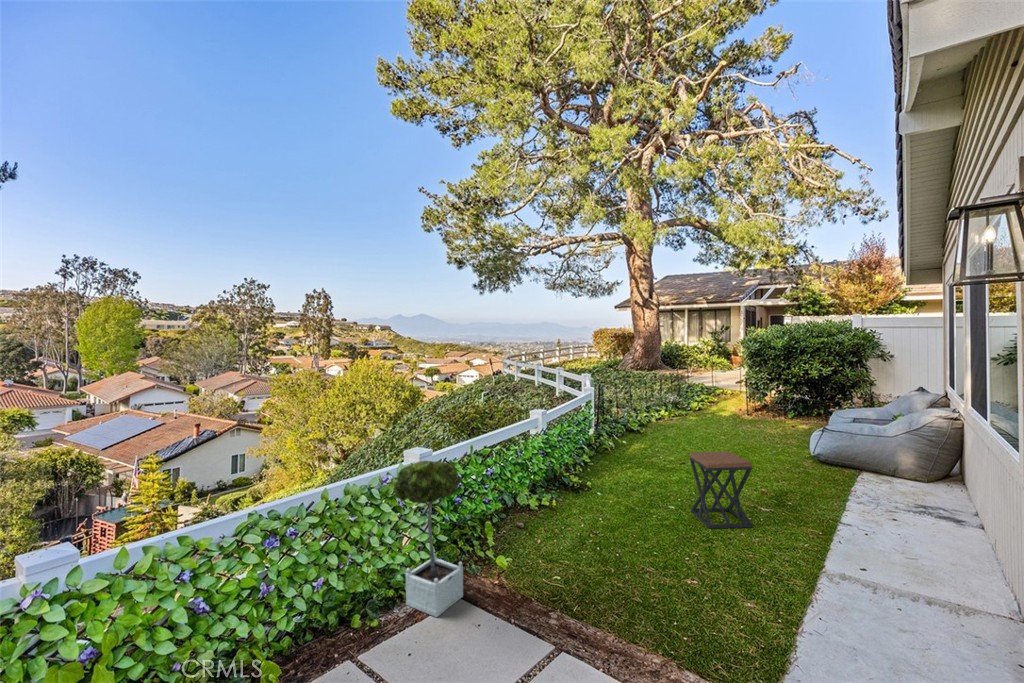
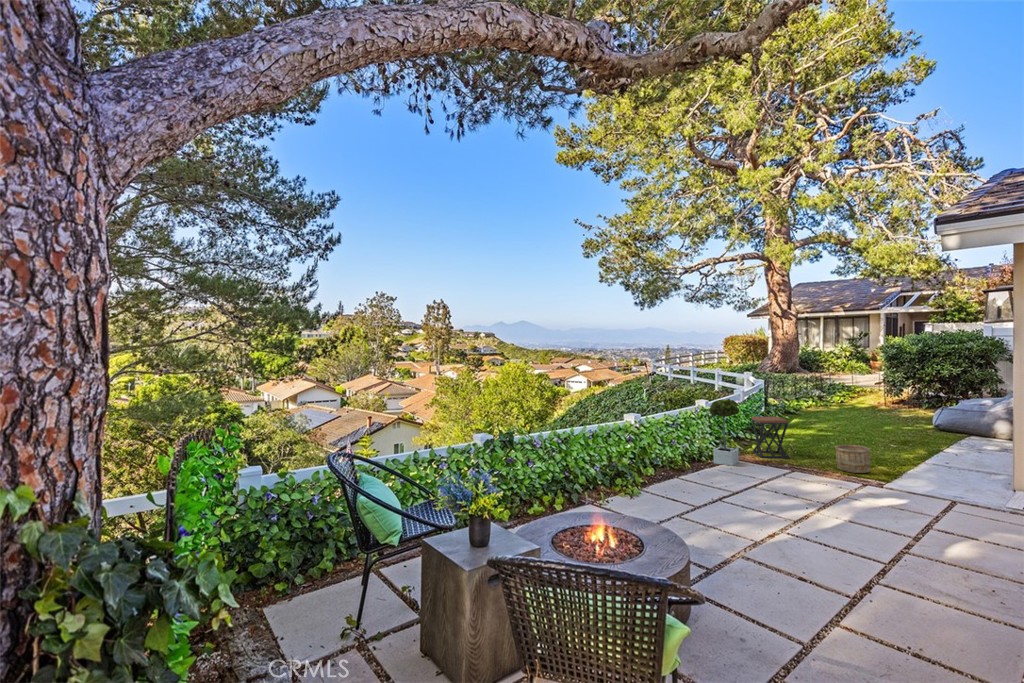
stool: present [690,451,753,529] -> present [752,417,789,458]
wooden bucket: none [649,553,719,637] -> present [835,445,870,473]

